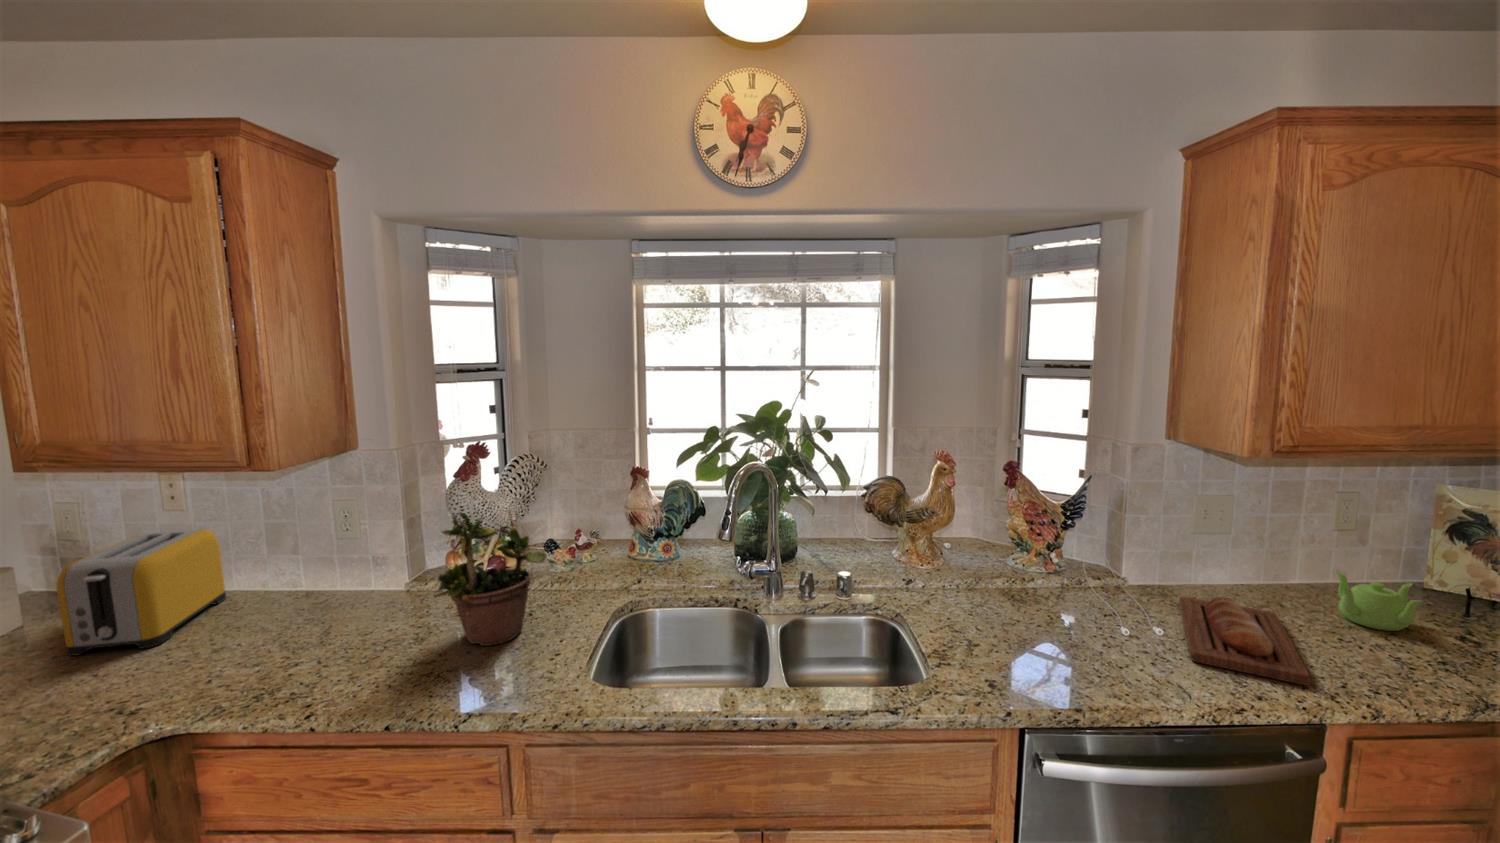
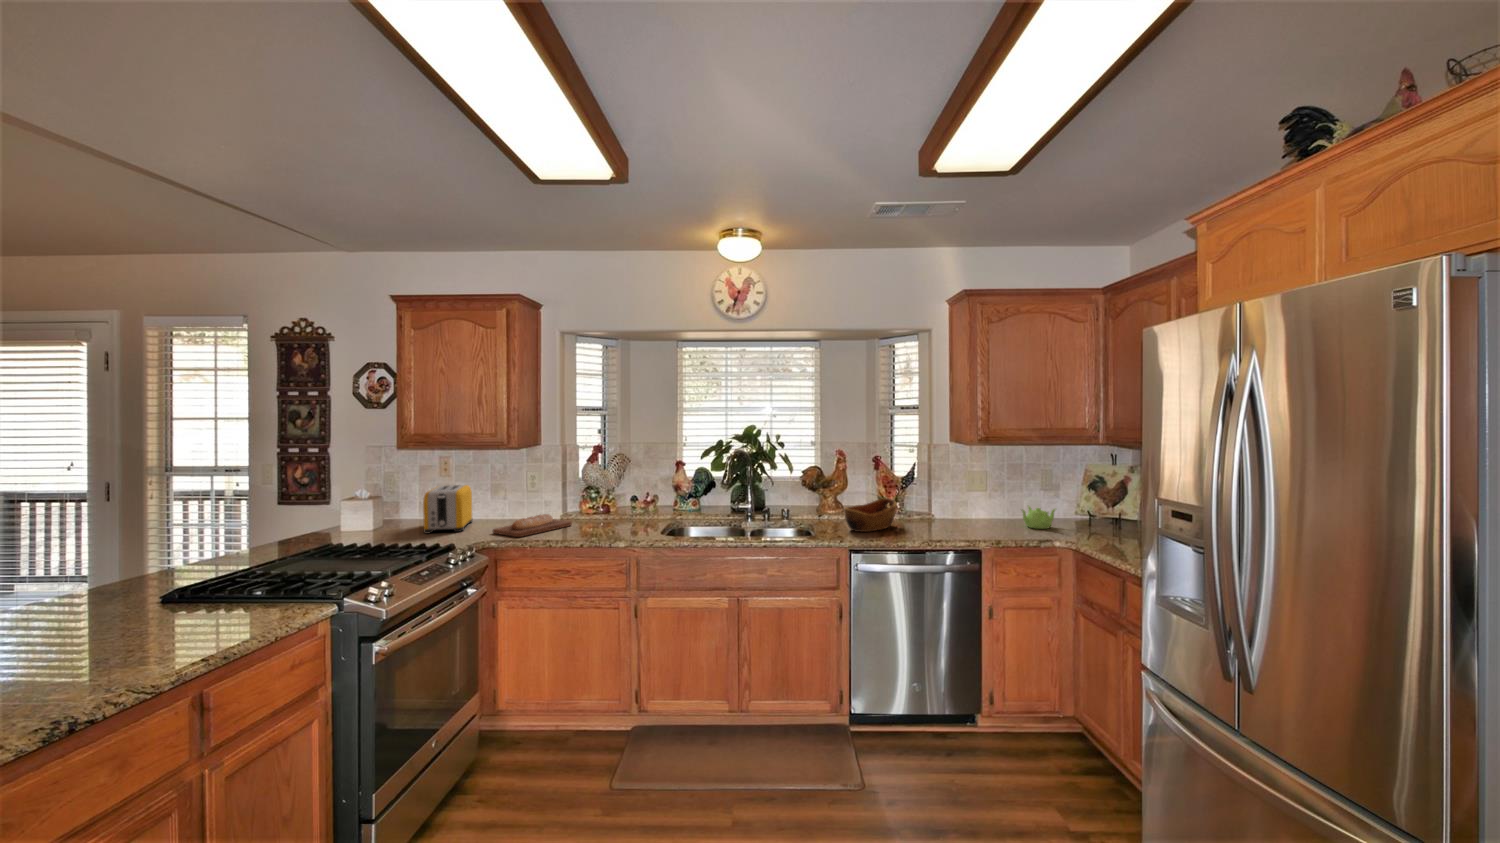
potted plant: present [433,501,546,646] -> none [593,462,640,532]
wooden bowl: none [979,554,1085,647] -> present [844,498,897,532]
bread loaf: present [1179,596,1310,686] -> present [493,514,572,537]

